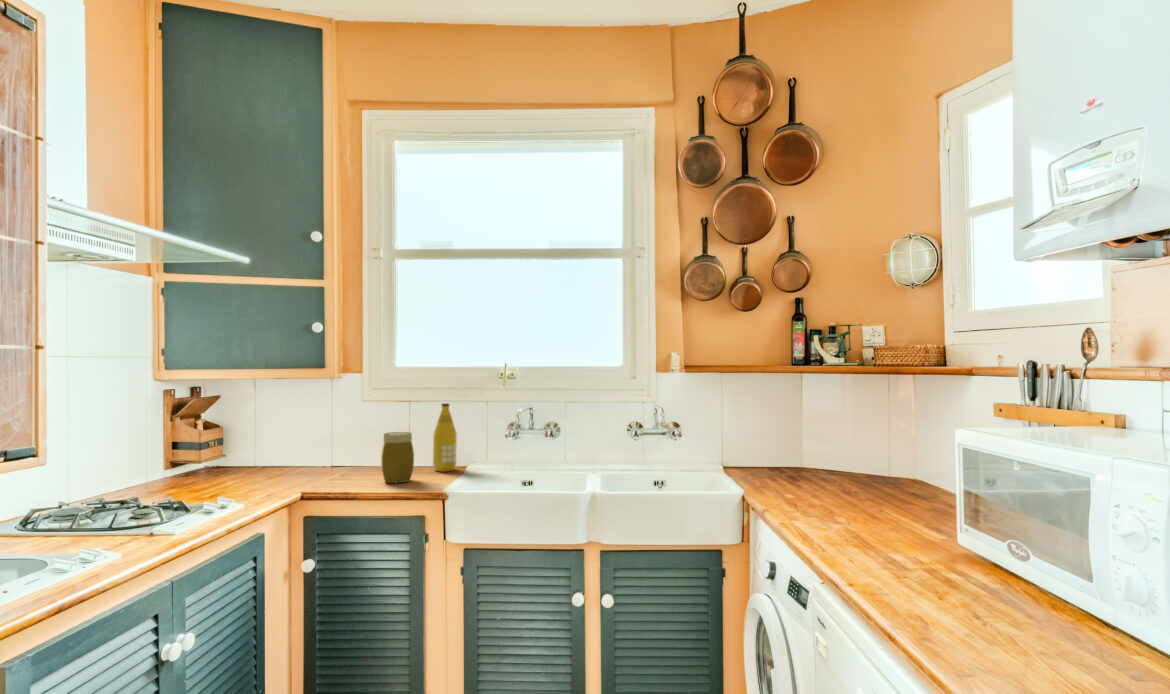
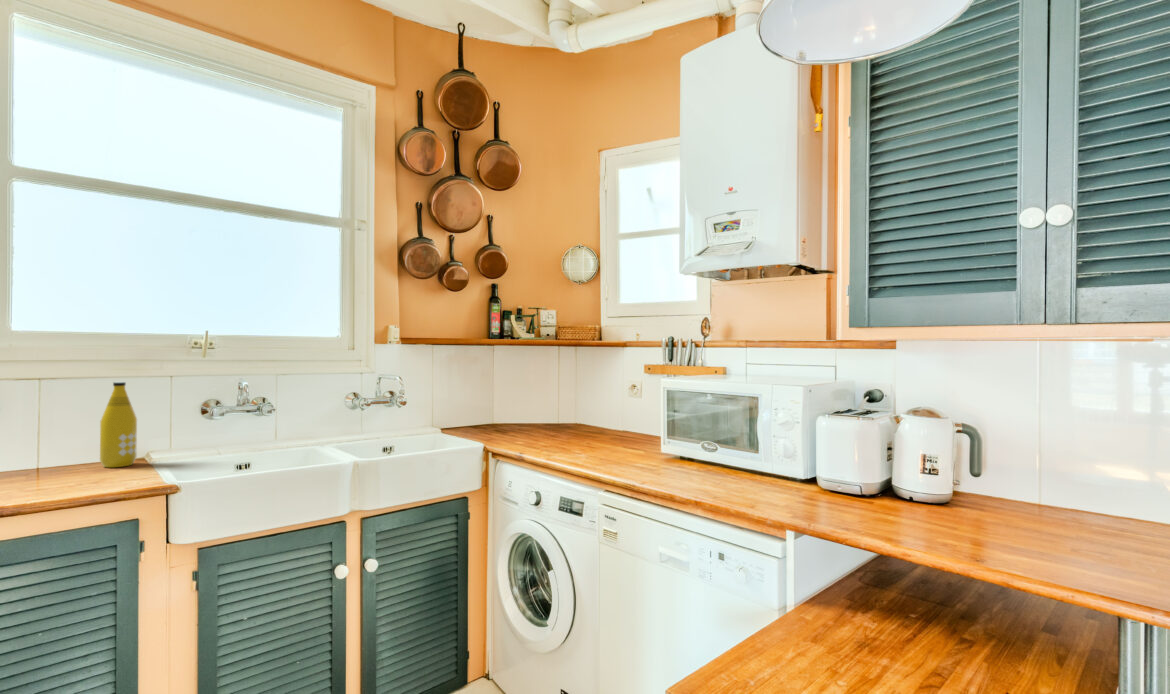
jar: present [381,432,414,483] -> none [40,420,100,487]

